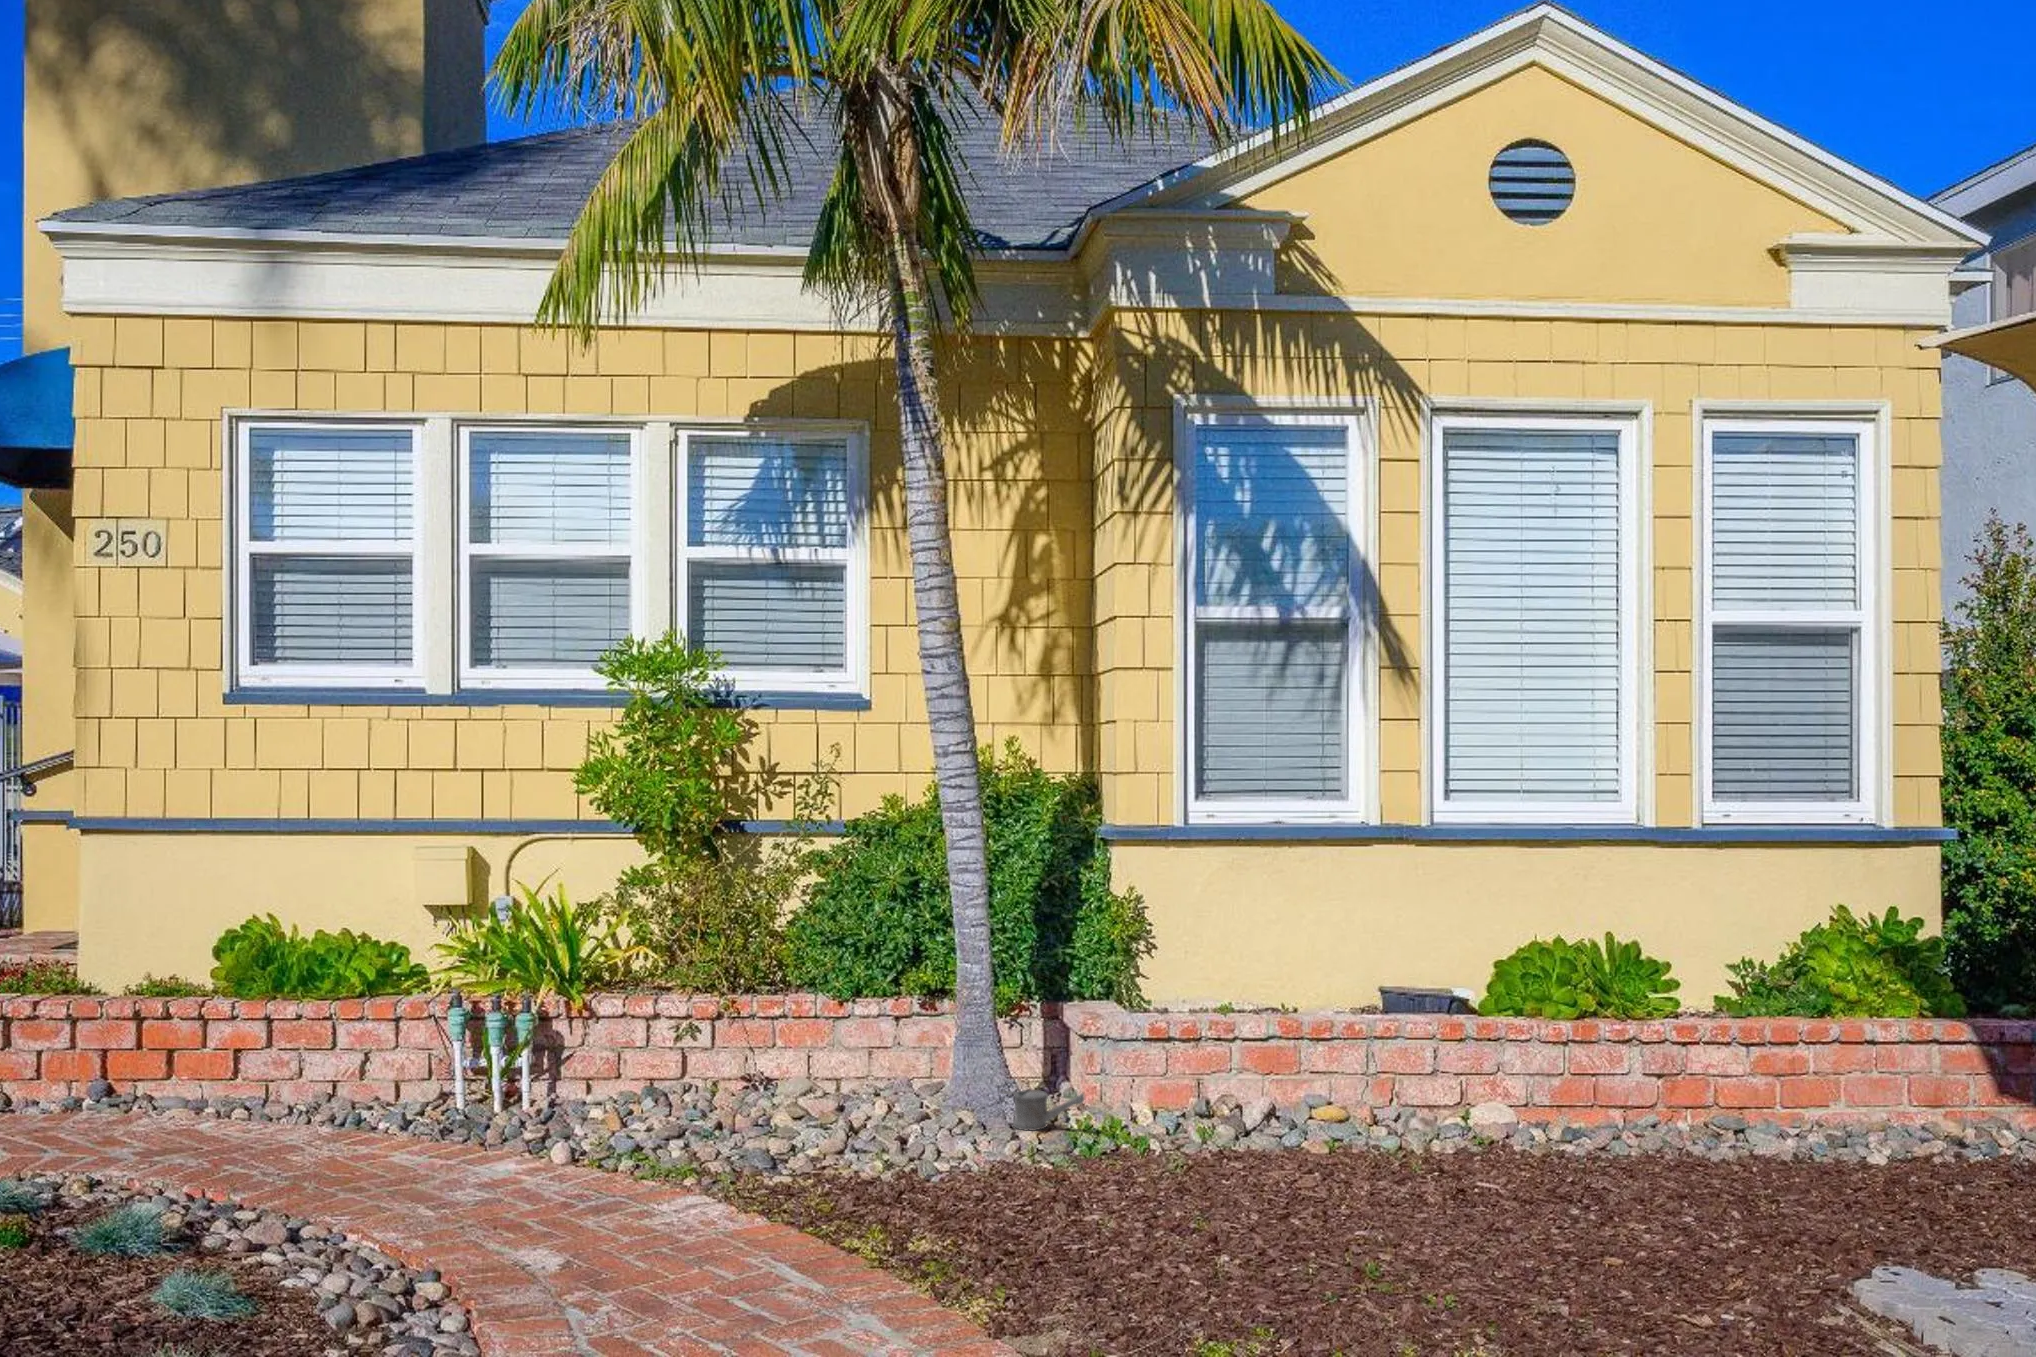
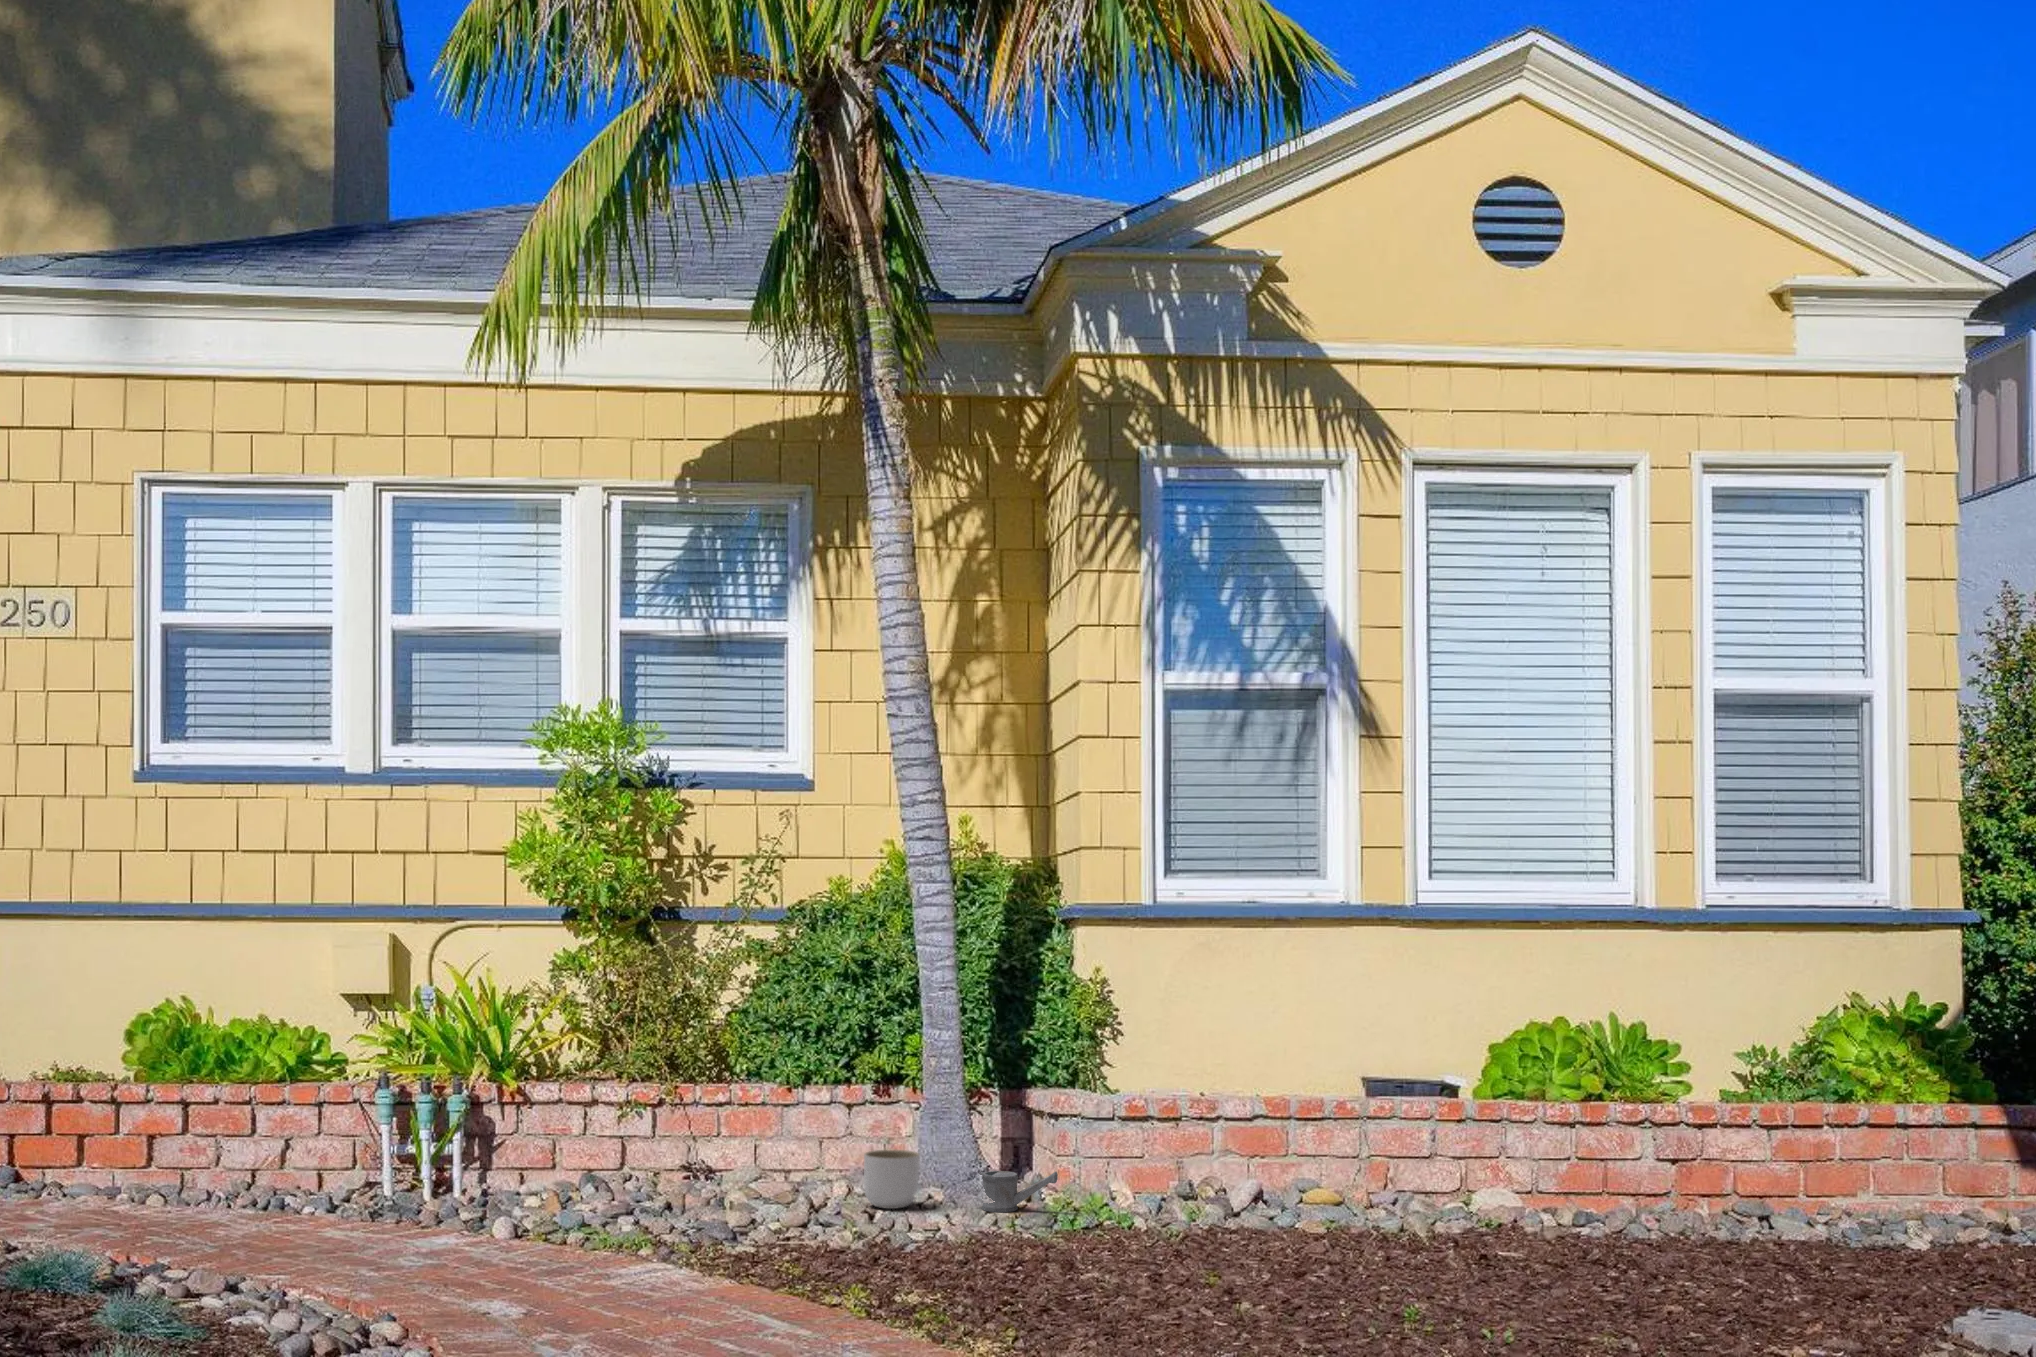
planter: none [903,1069,956,1126] -> present [864,1150,920,1209]

